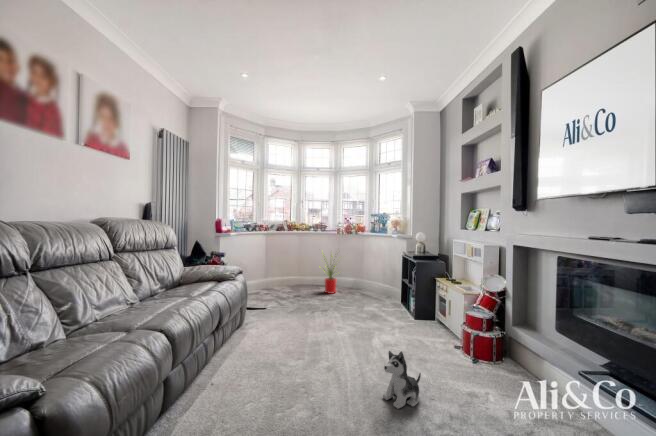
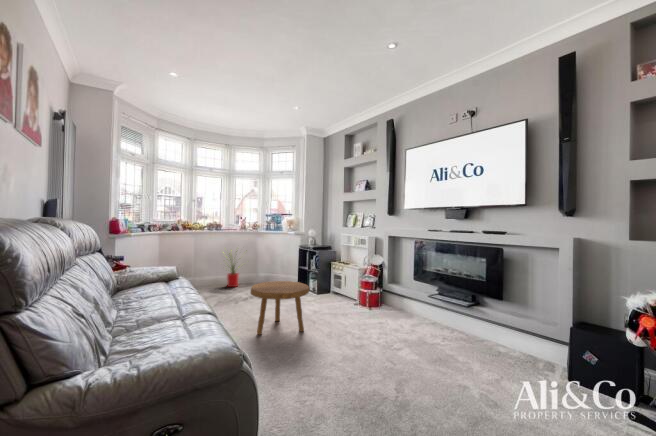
footstool: none [275,296,352,375] -> present [251,281,309,335]
plush toy: present [383,351,421,409] -> none [341,303,361,336]

